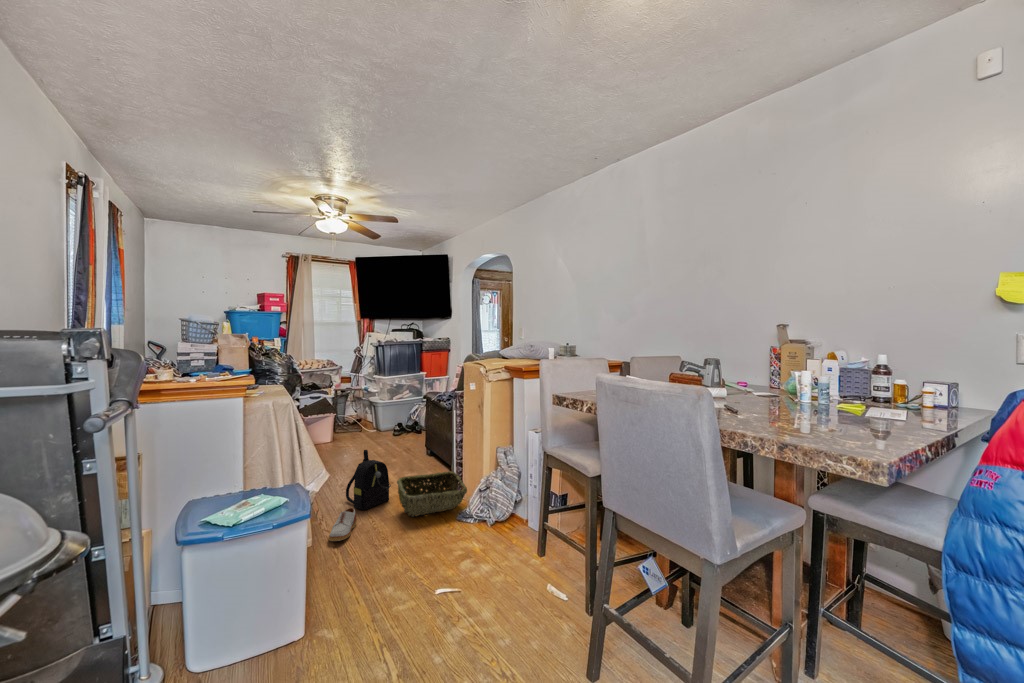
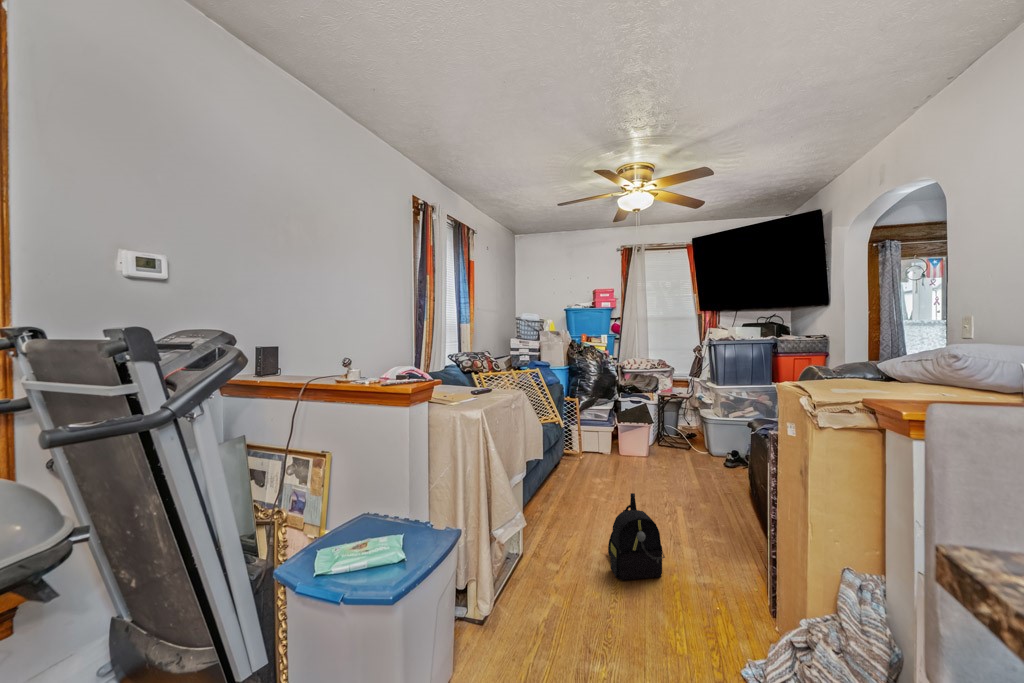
woven basket: present [397,472,467,517] -> none [659,554,784,649]
shoe: present [328,508,357,541] -> none [549,574,599,622]

